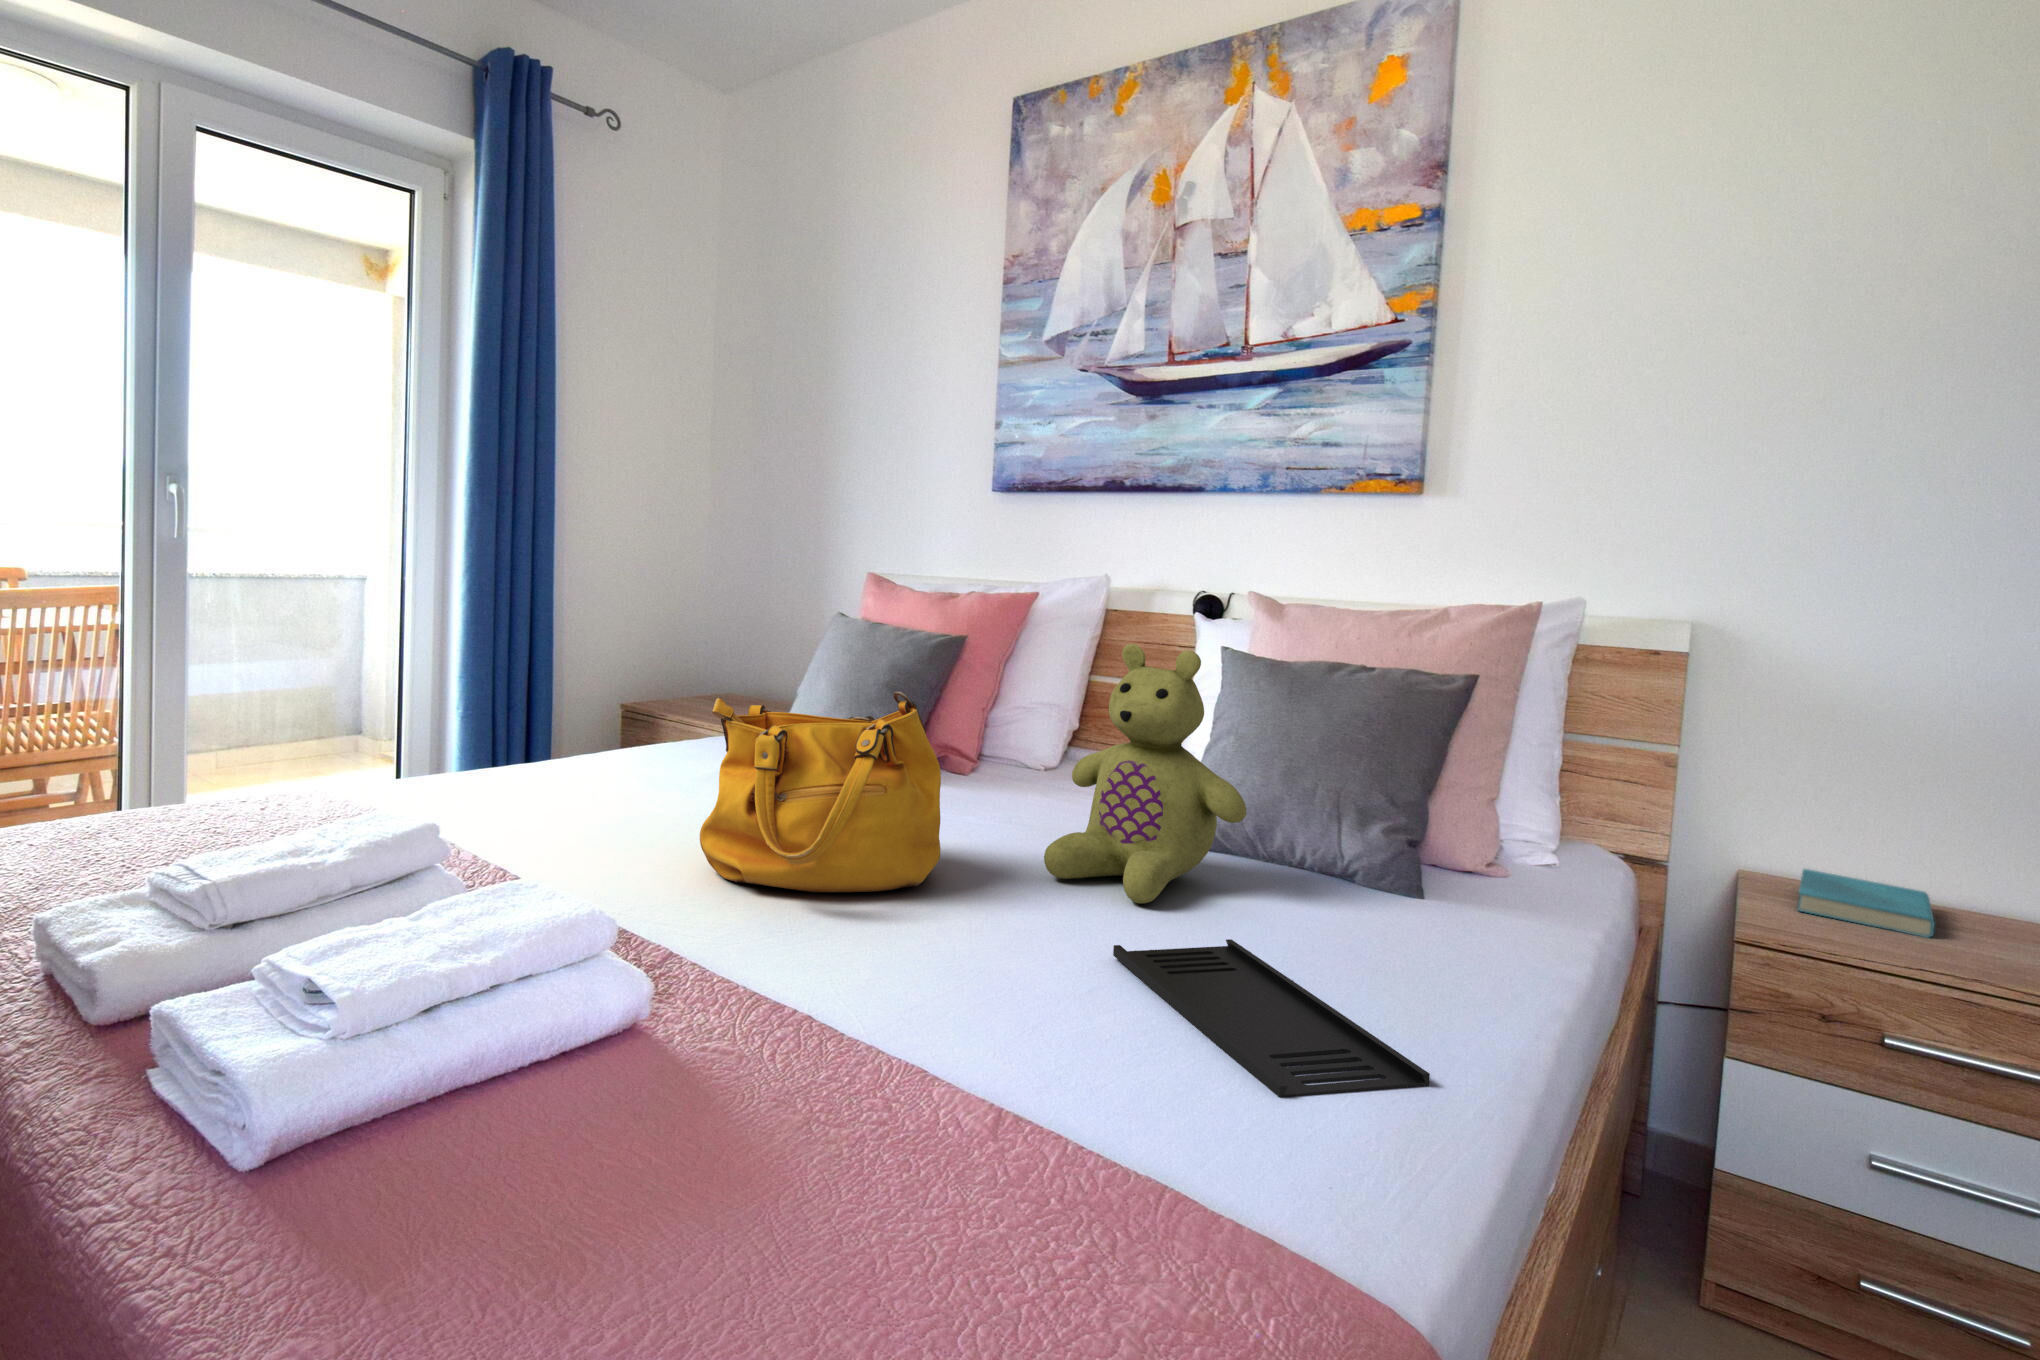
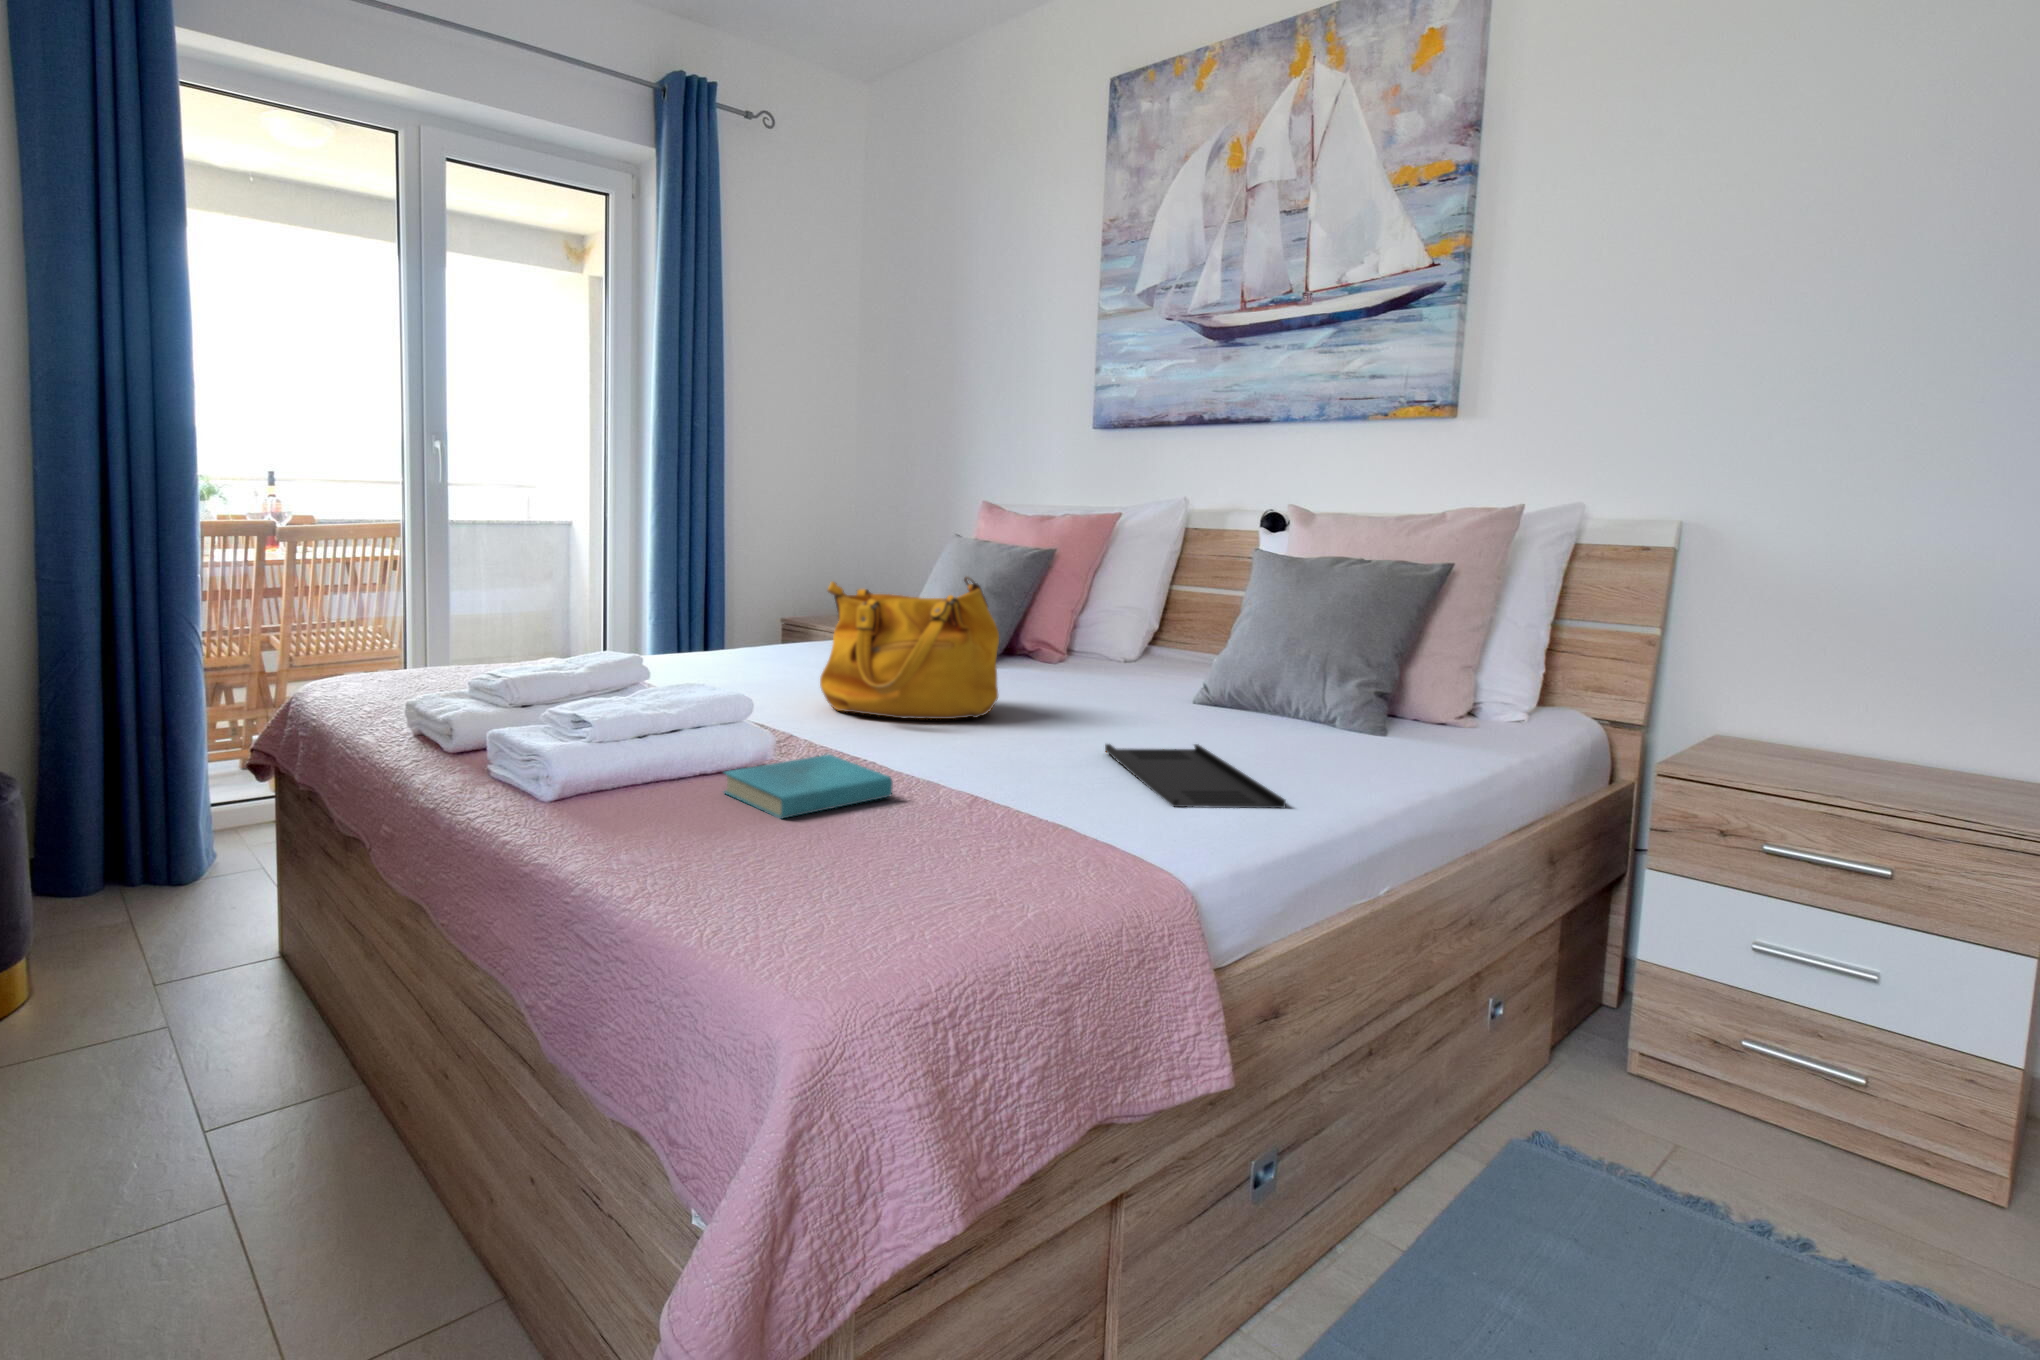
stuffed bear: present [1044,644,1246,903] -> none [1081,540,1237,731]
book: present [1798,869,1934,938] -> present [724,754,892,819]

